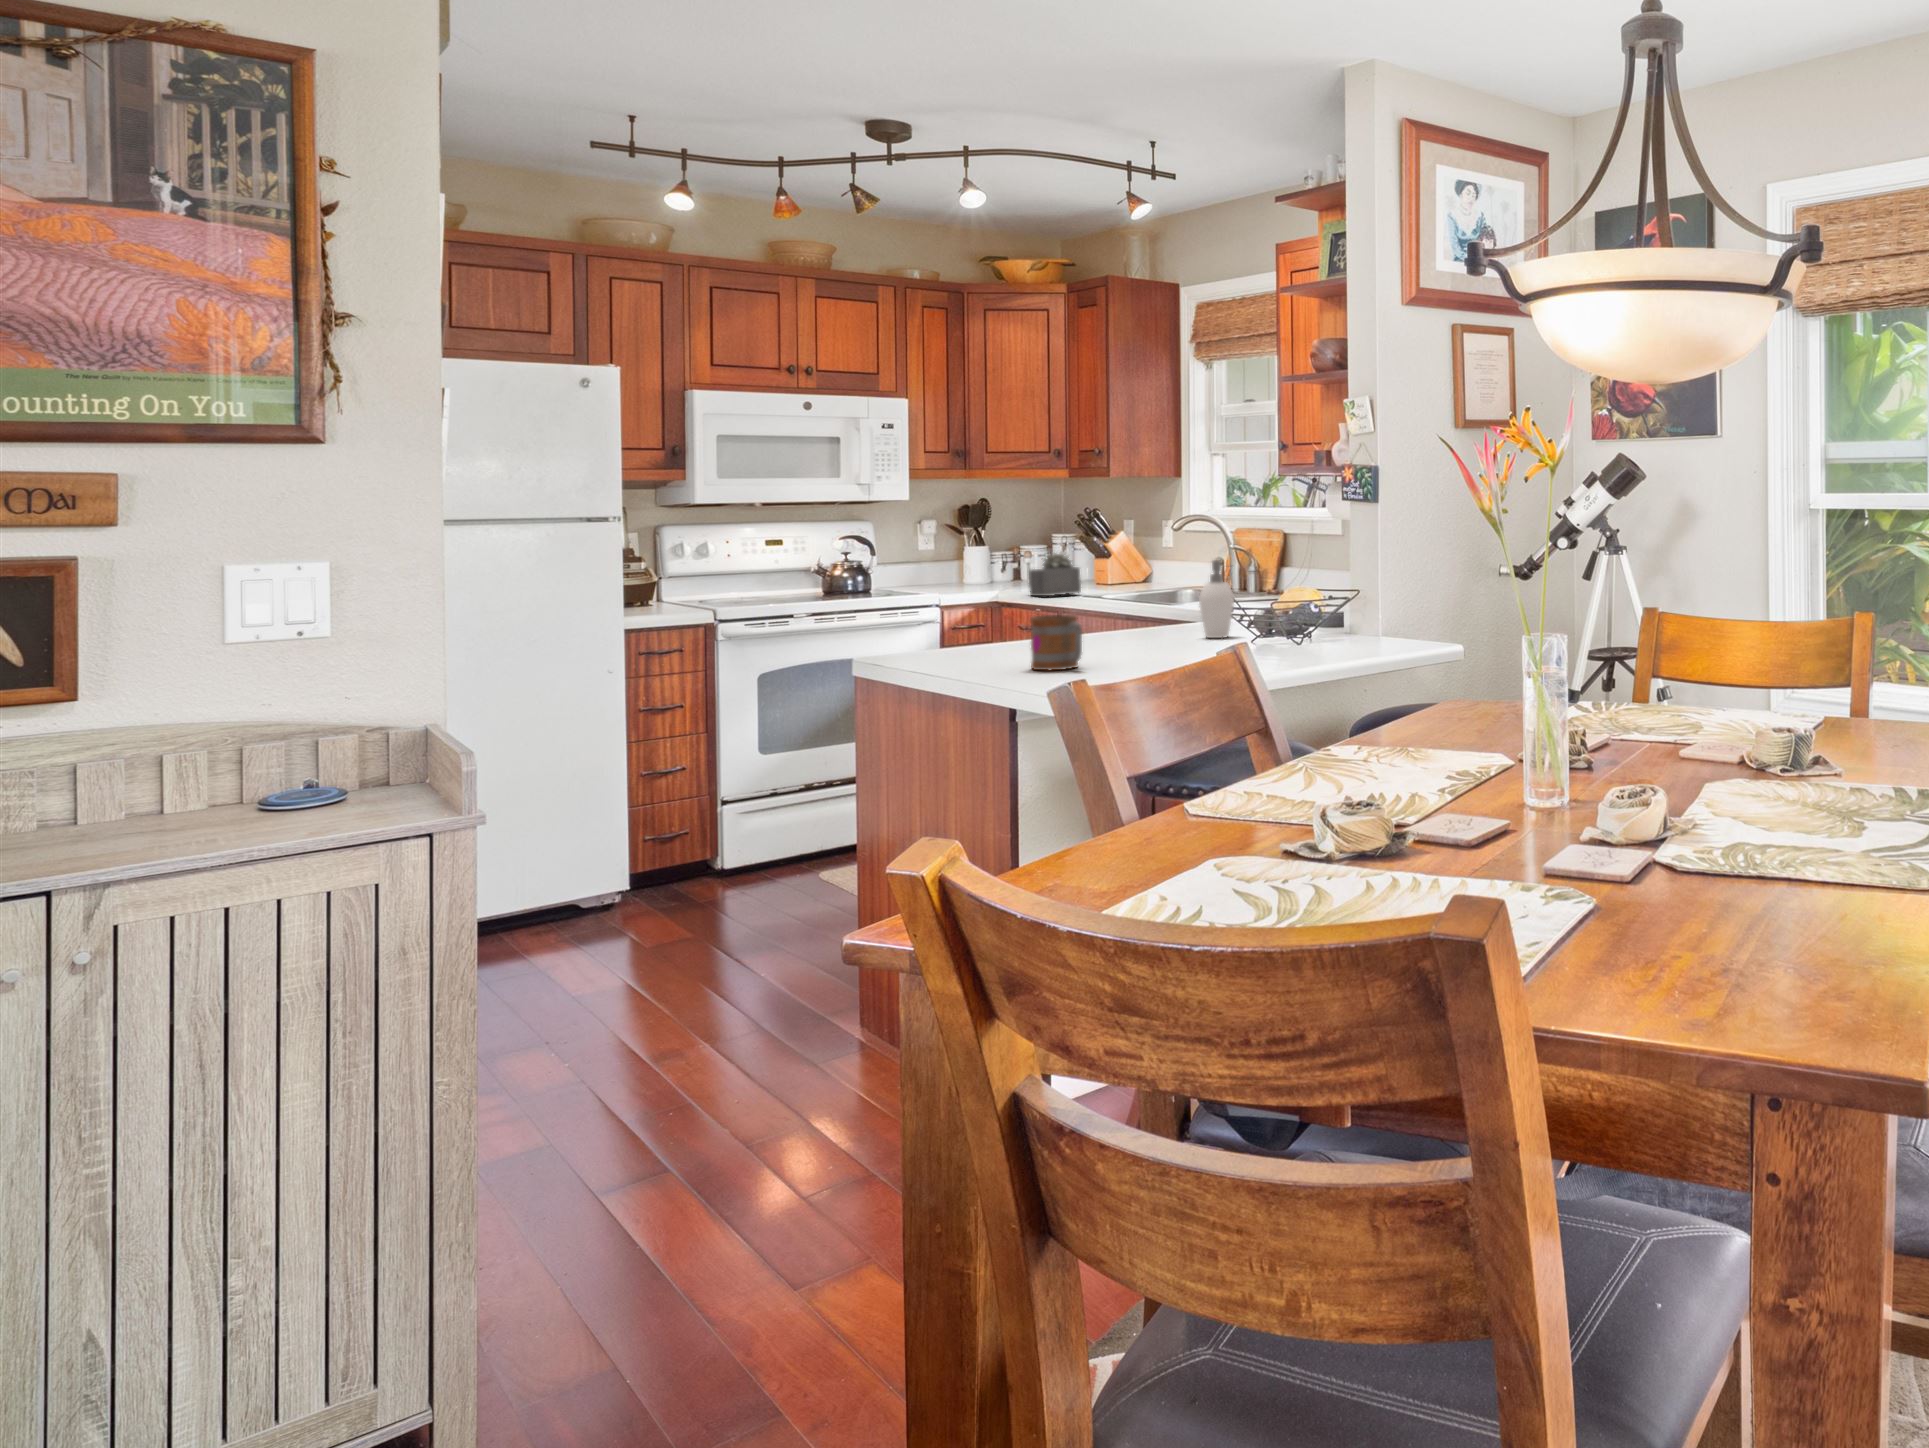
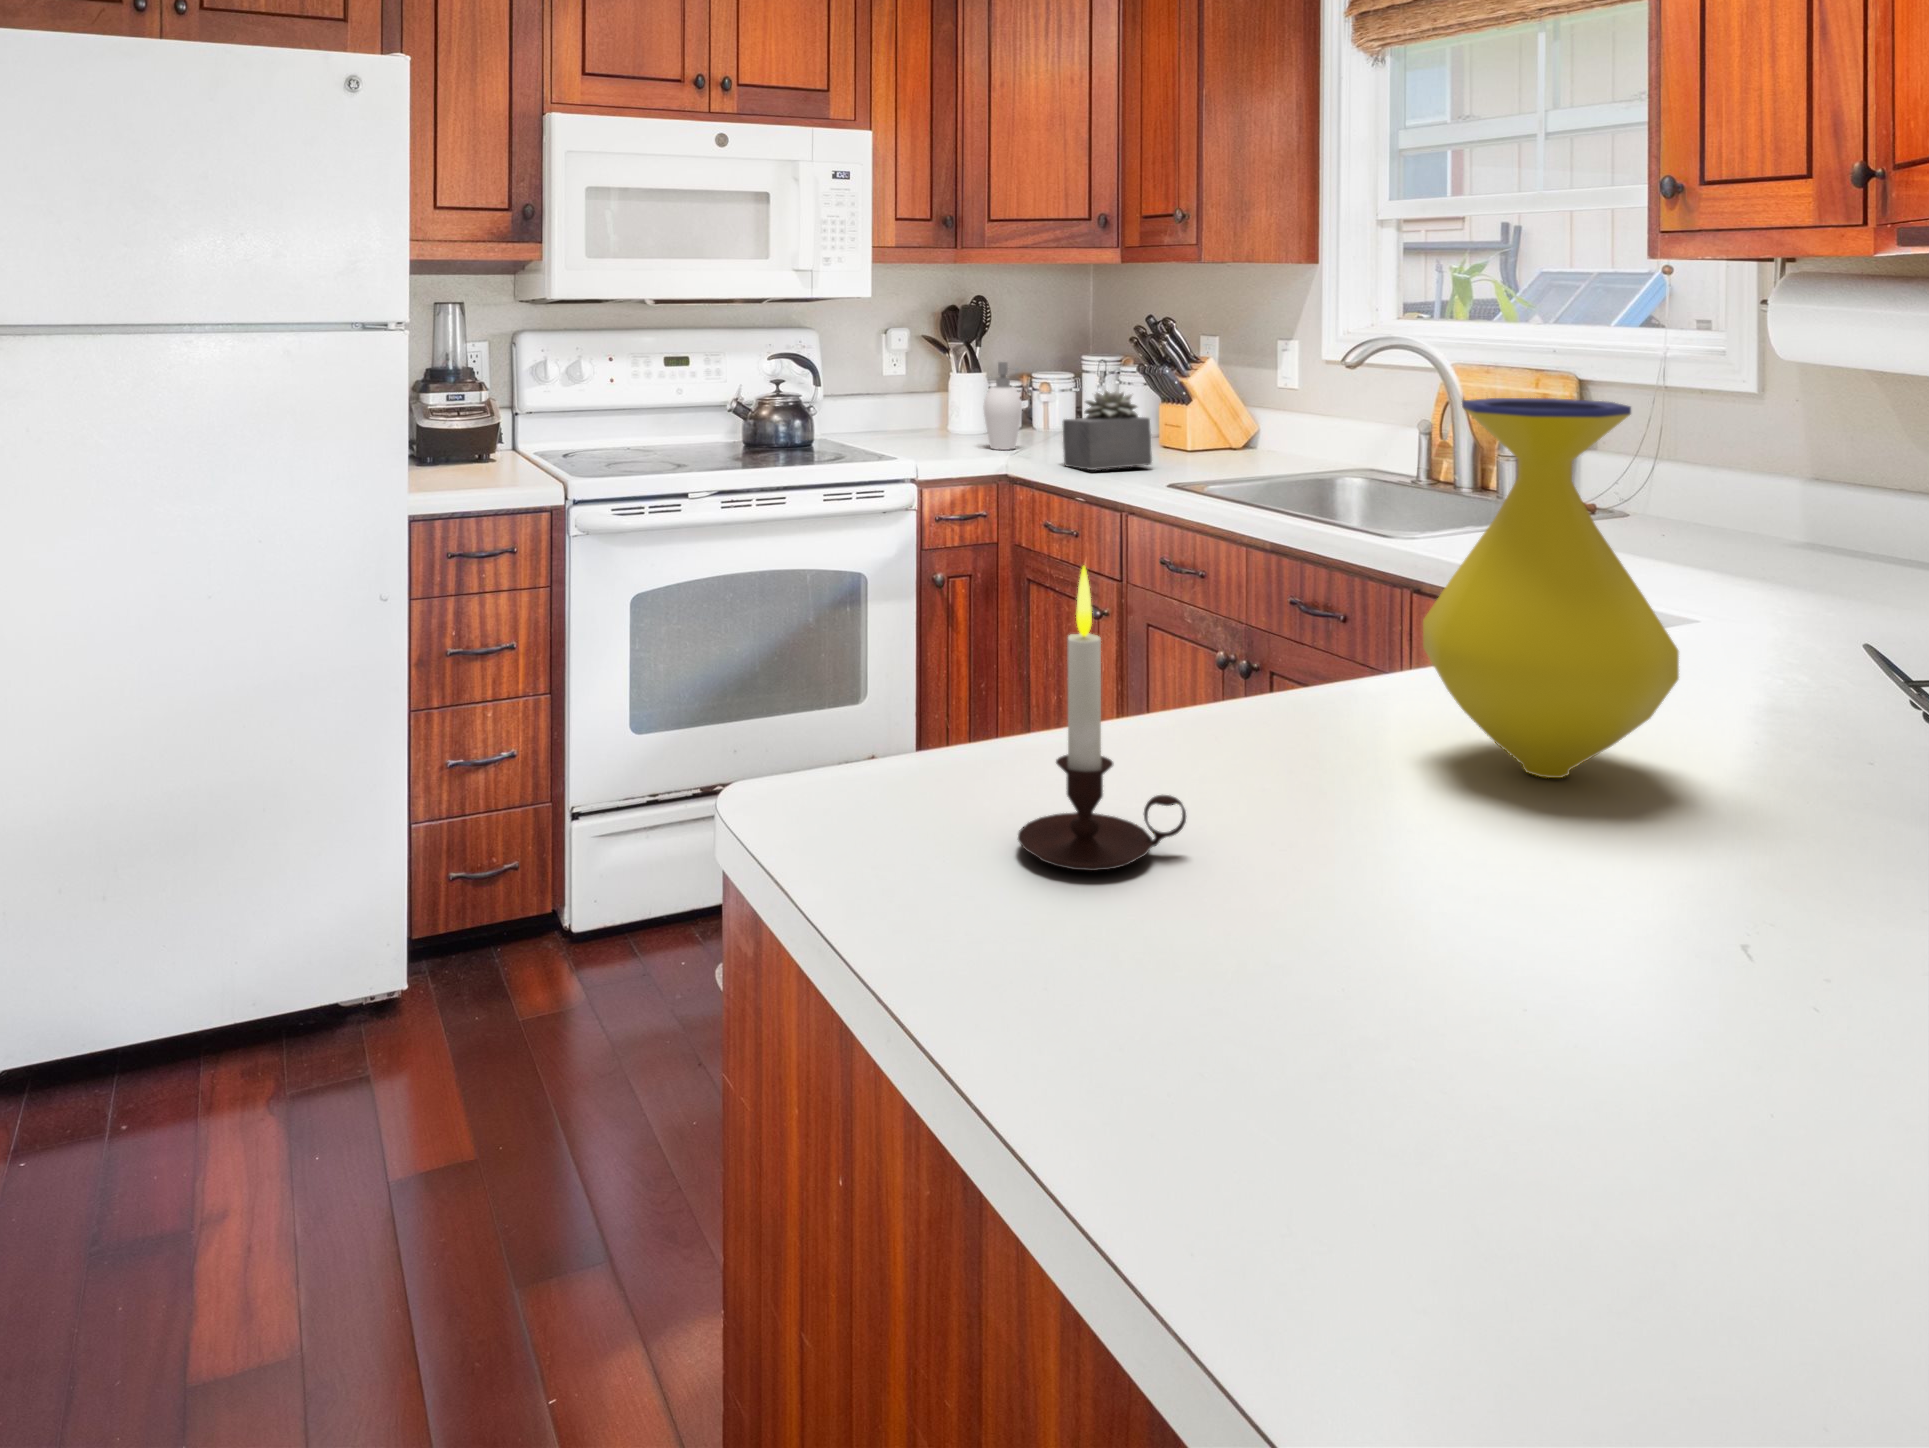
vase: none [1093,533,1162,645] -> present [1423,398,1679,778]
soap dispenser: present [1199,560,1234,638] -> present [984,362,1022,450]
candle: none [951,579,1002,660] -> present [1018,566,1186,871]
mug: present [1031,615,1082,671] -> none [1417,809,1764,1170]

